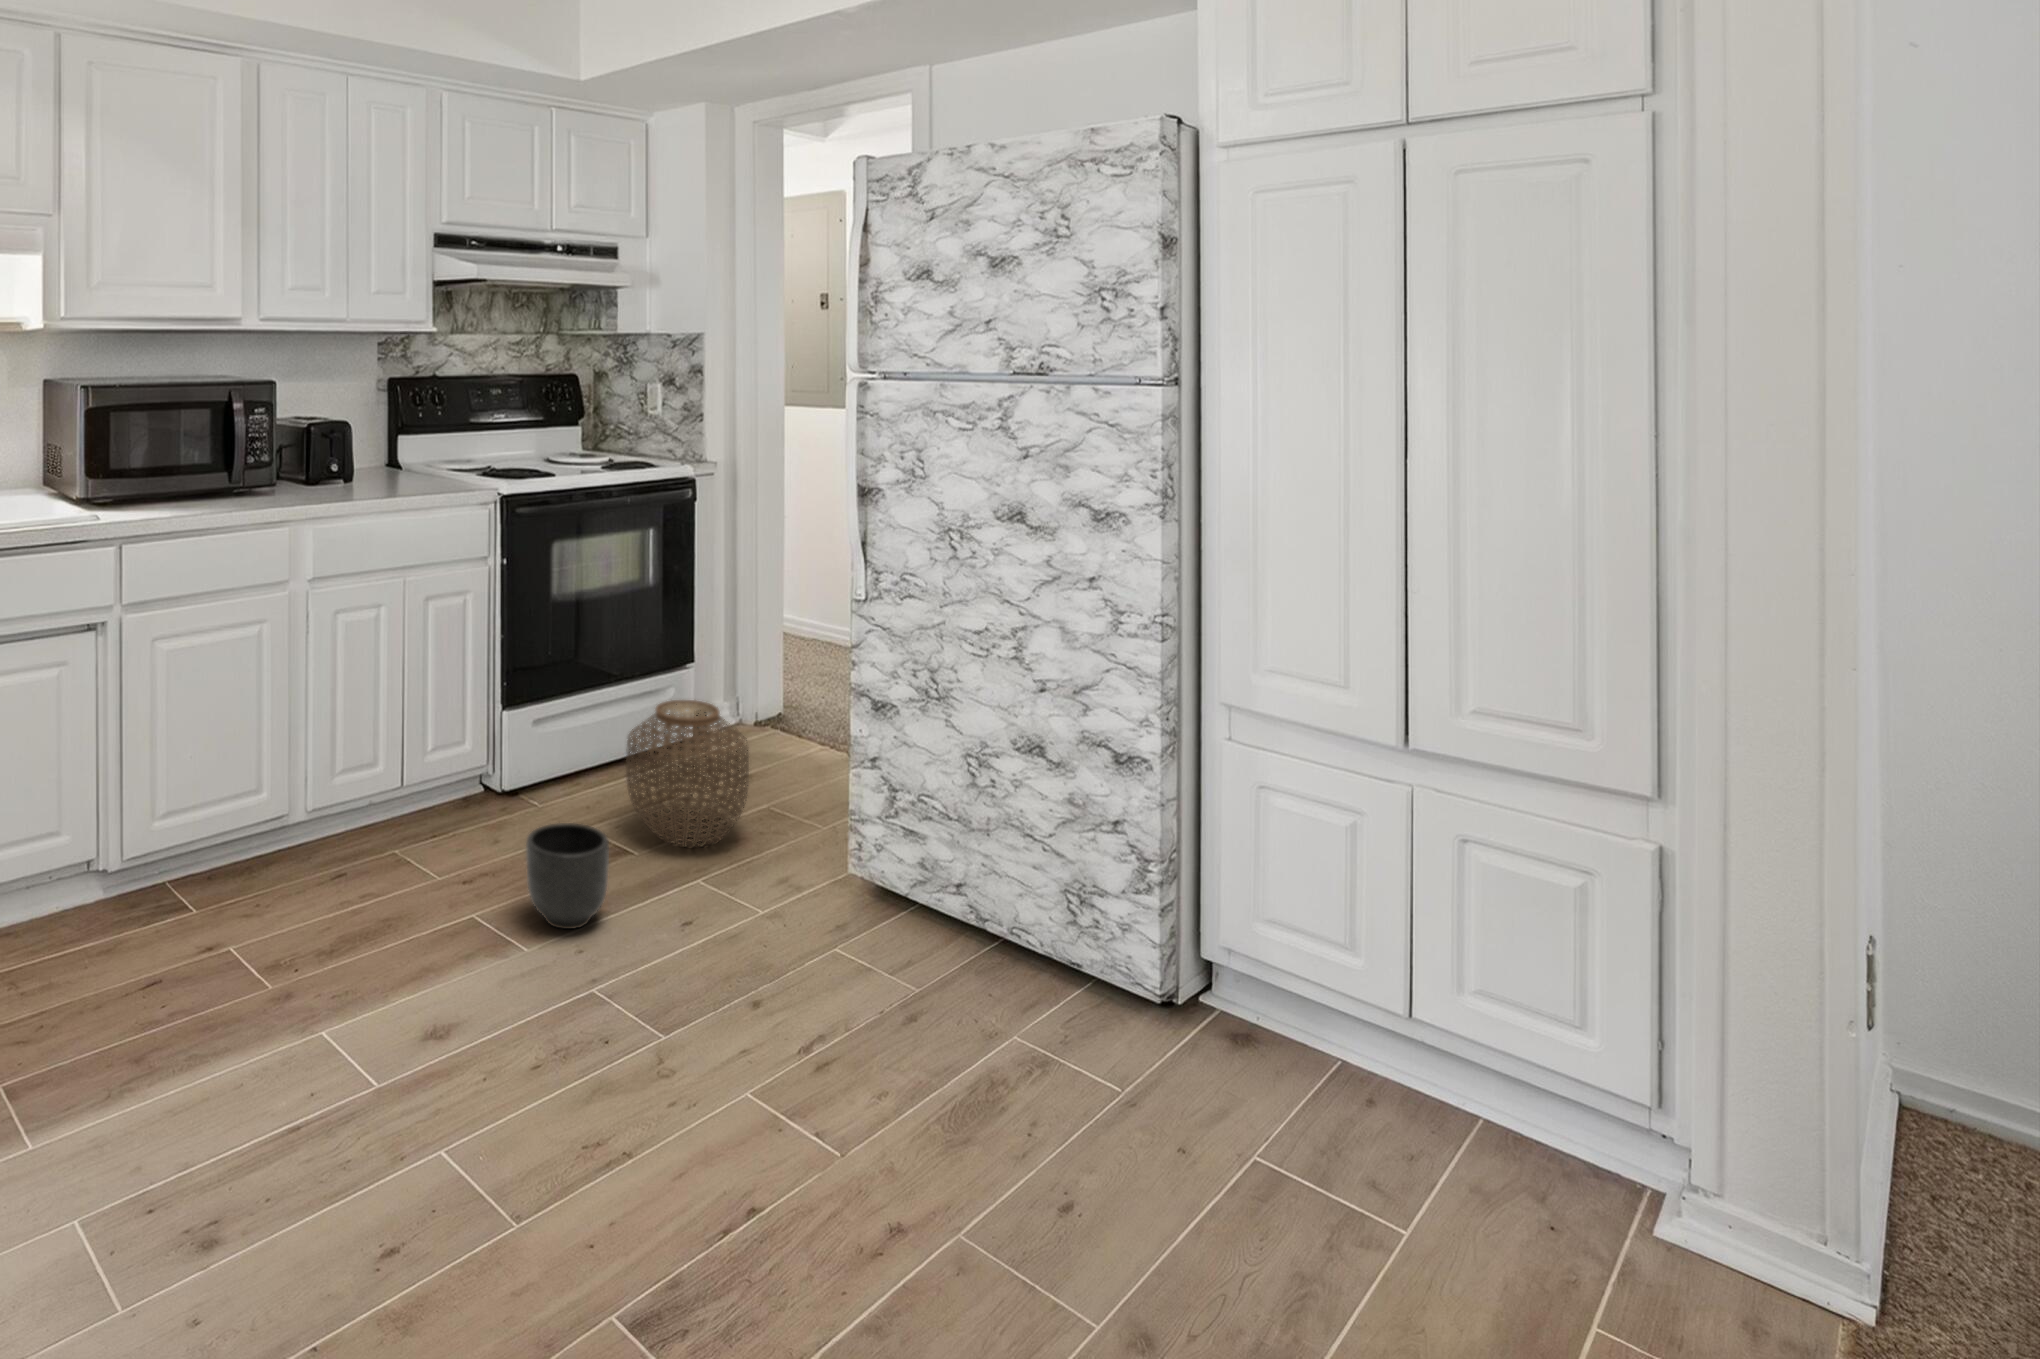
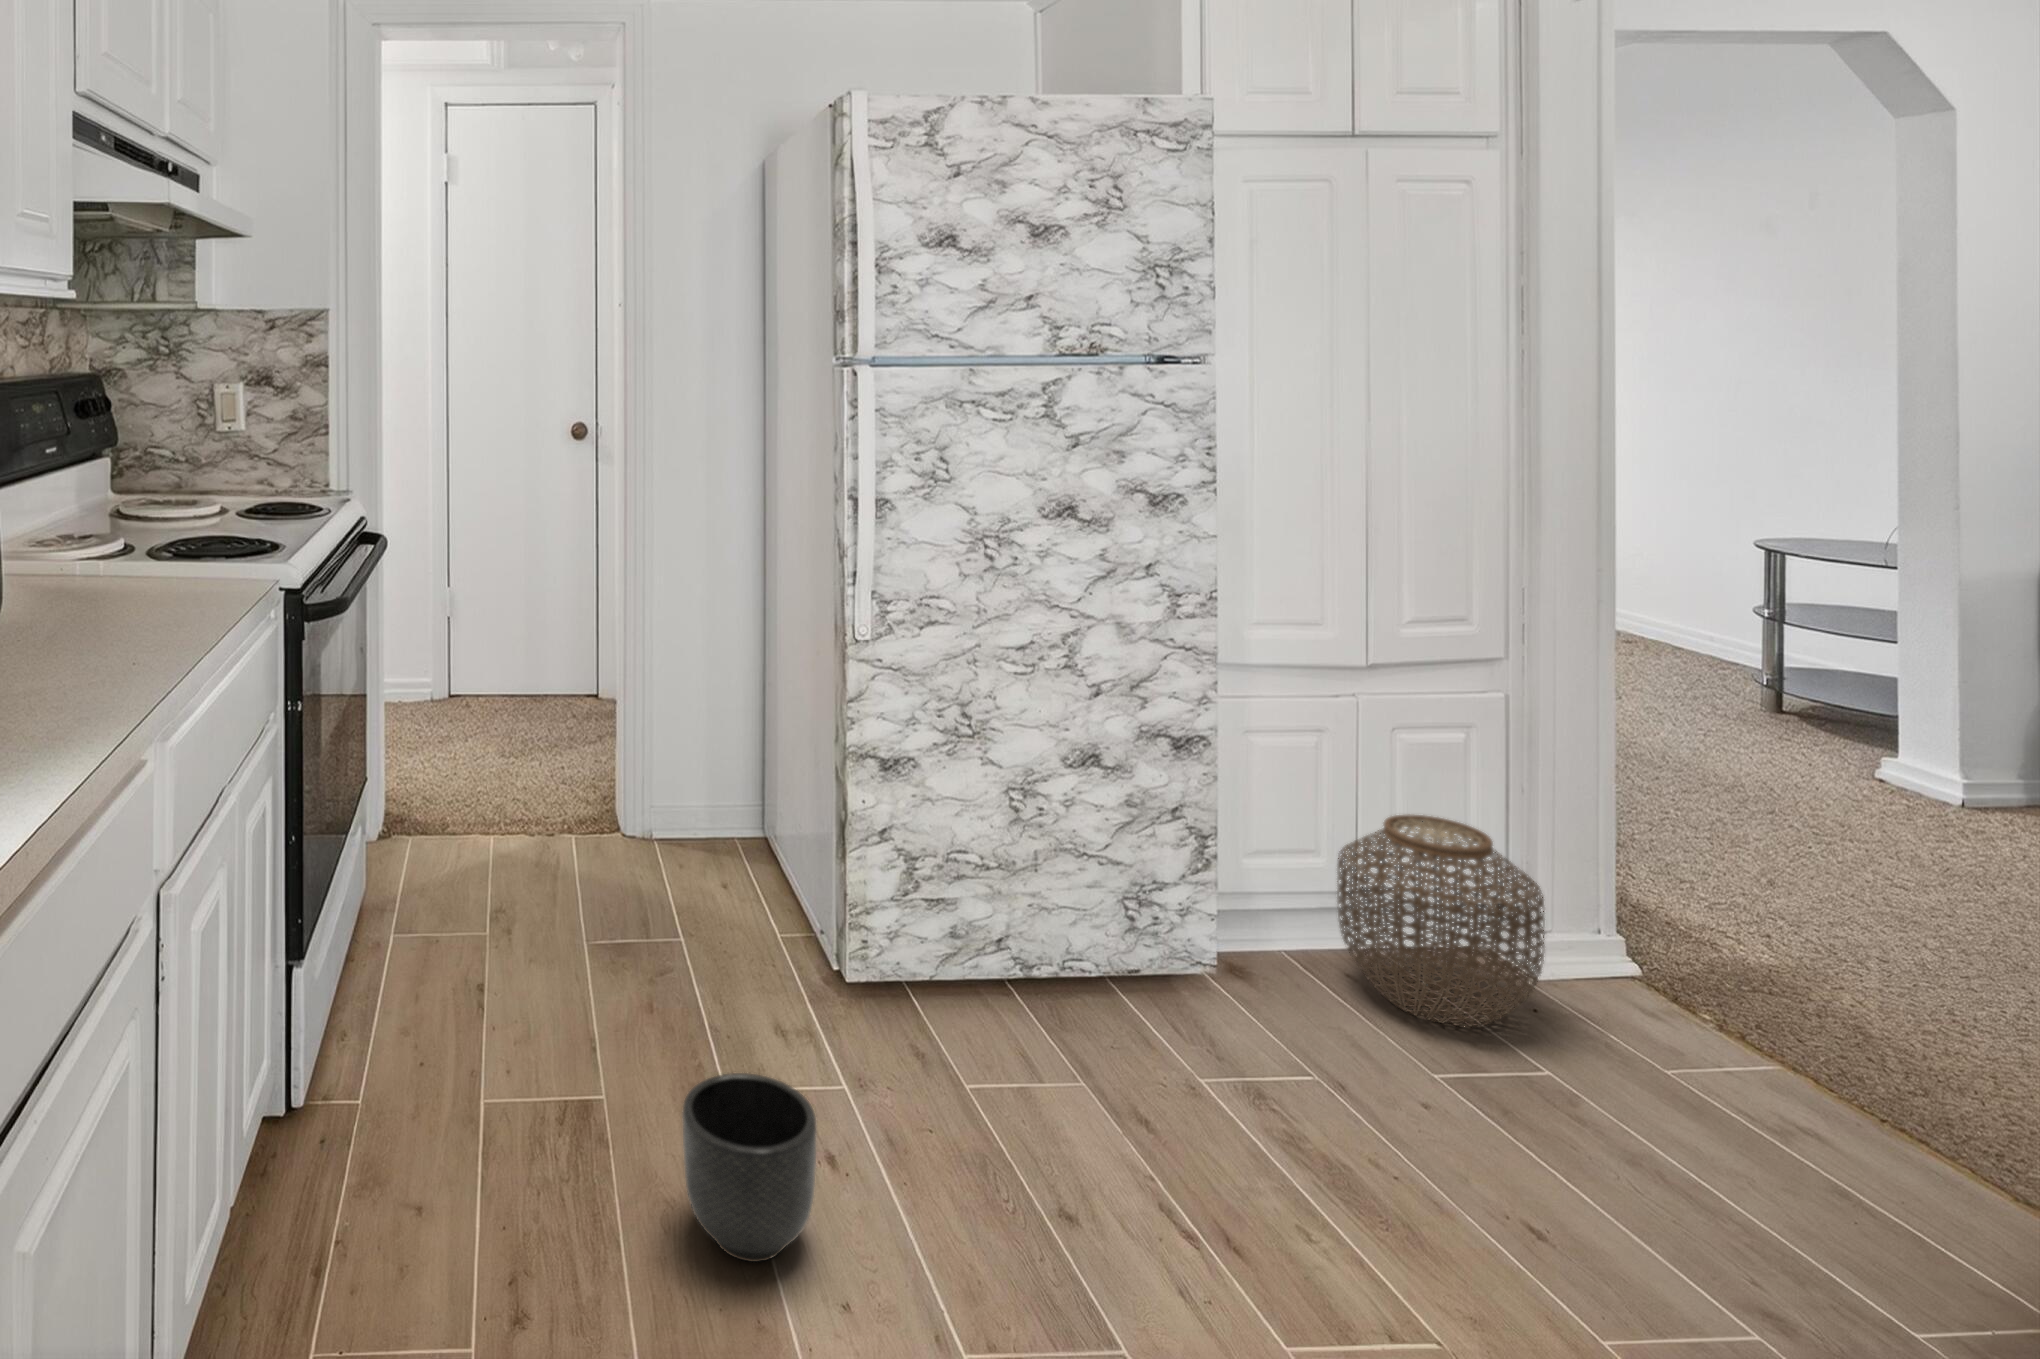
woven basket: present [627,700,749,847] -> present [1337,814,1544,1026]

